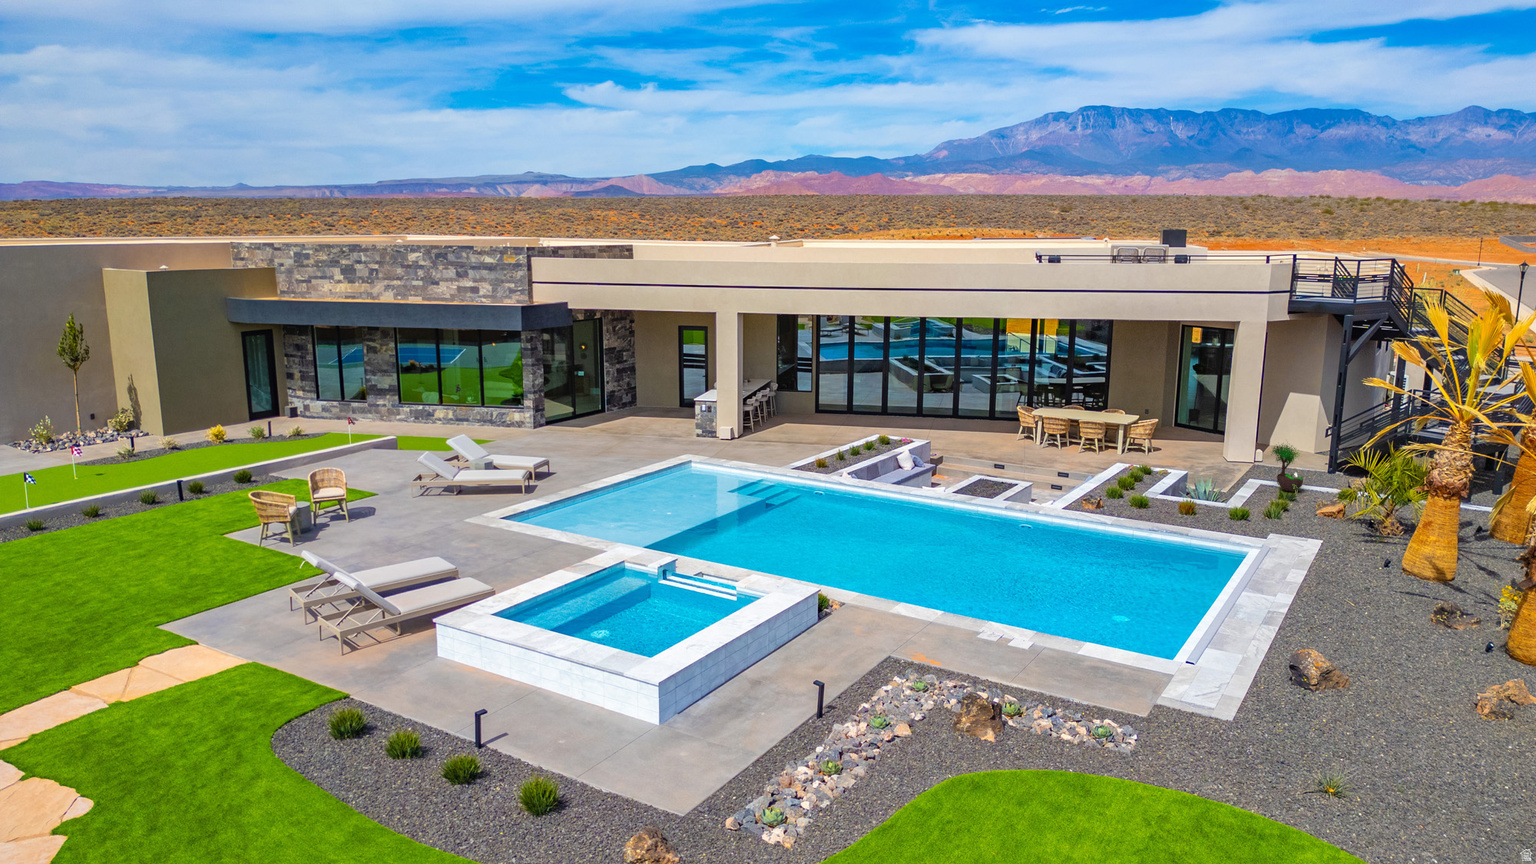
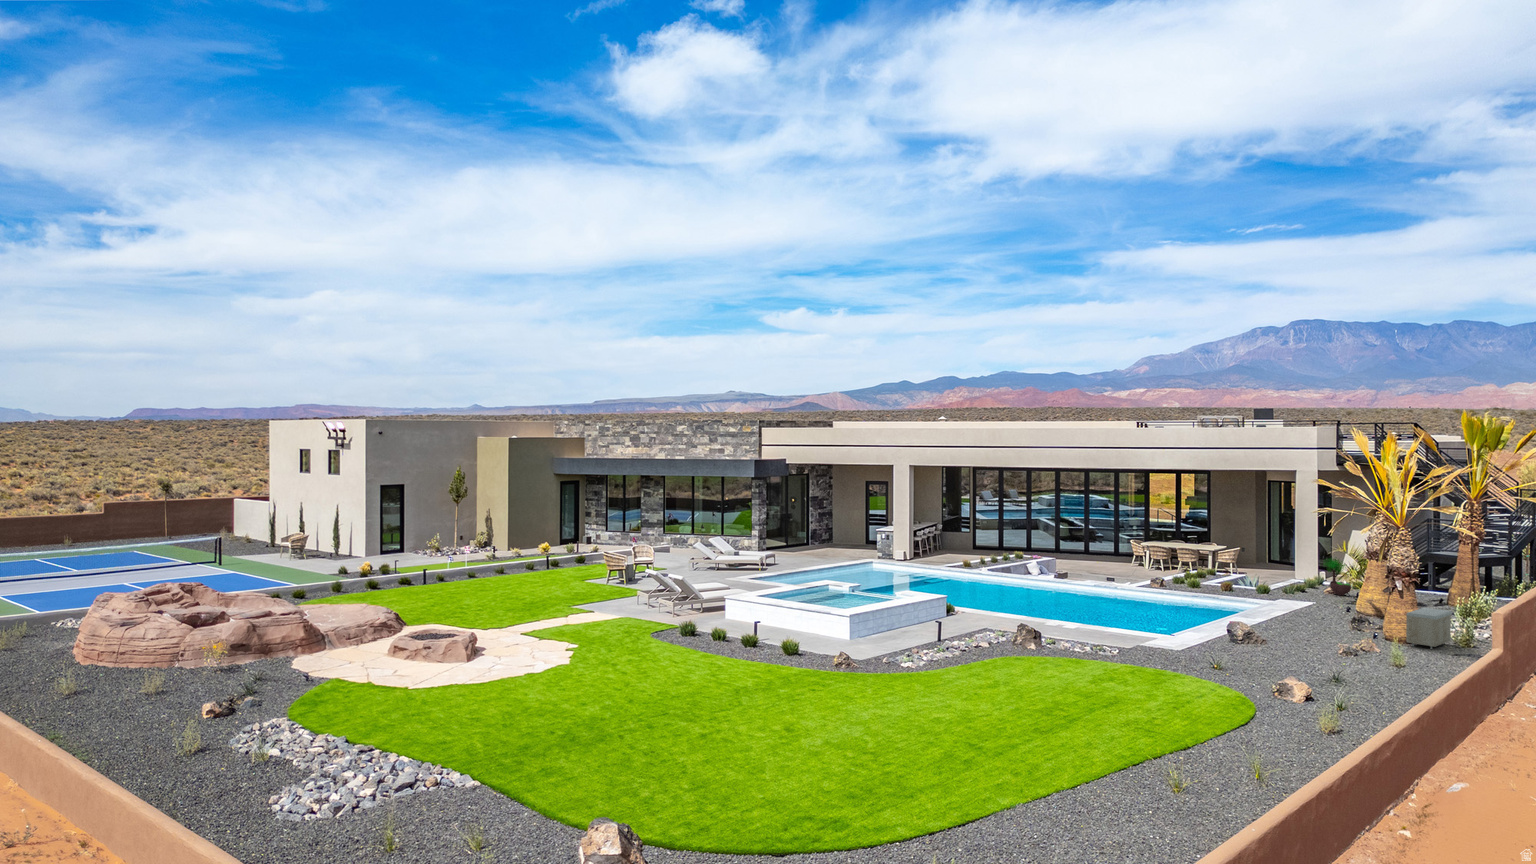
storage bench: none [1429,545,1487,608] -> present [1406,608,1452,649]

